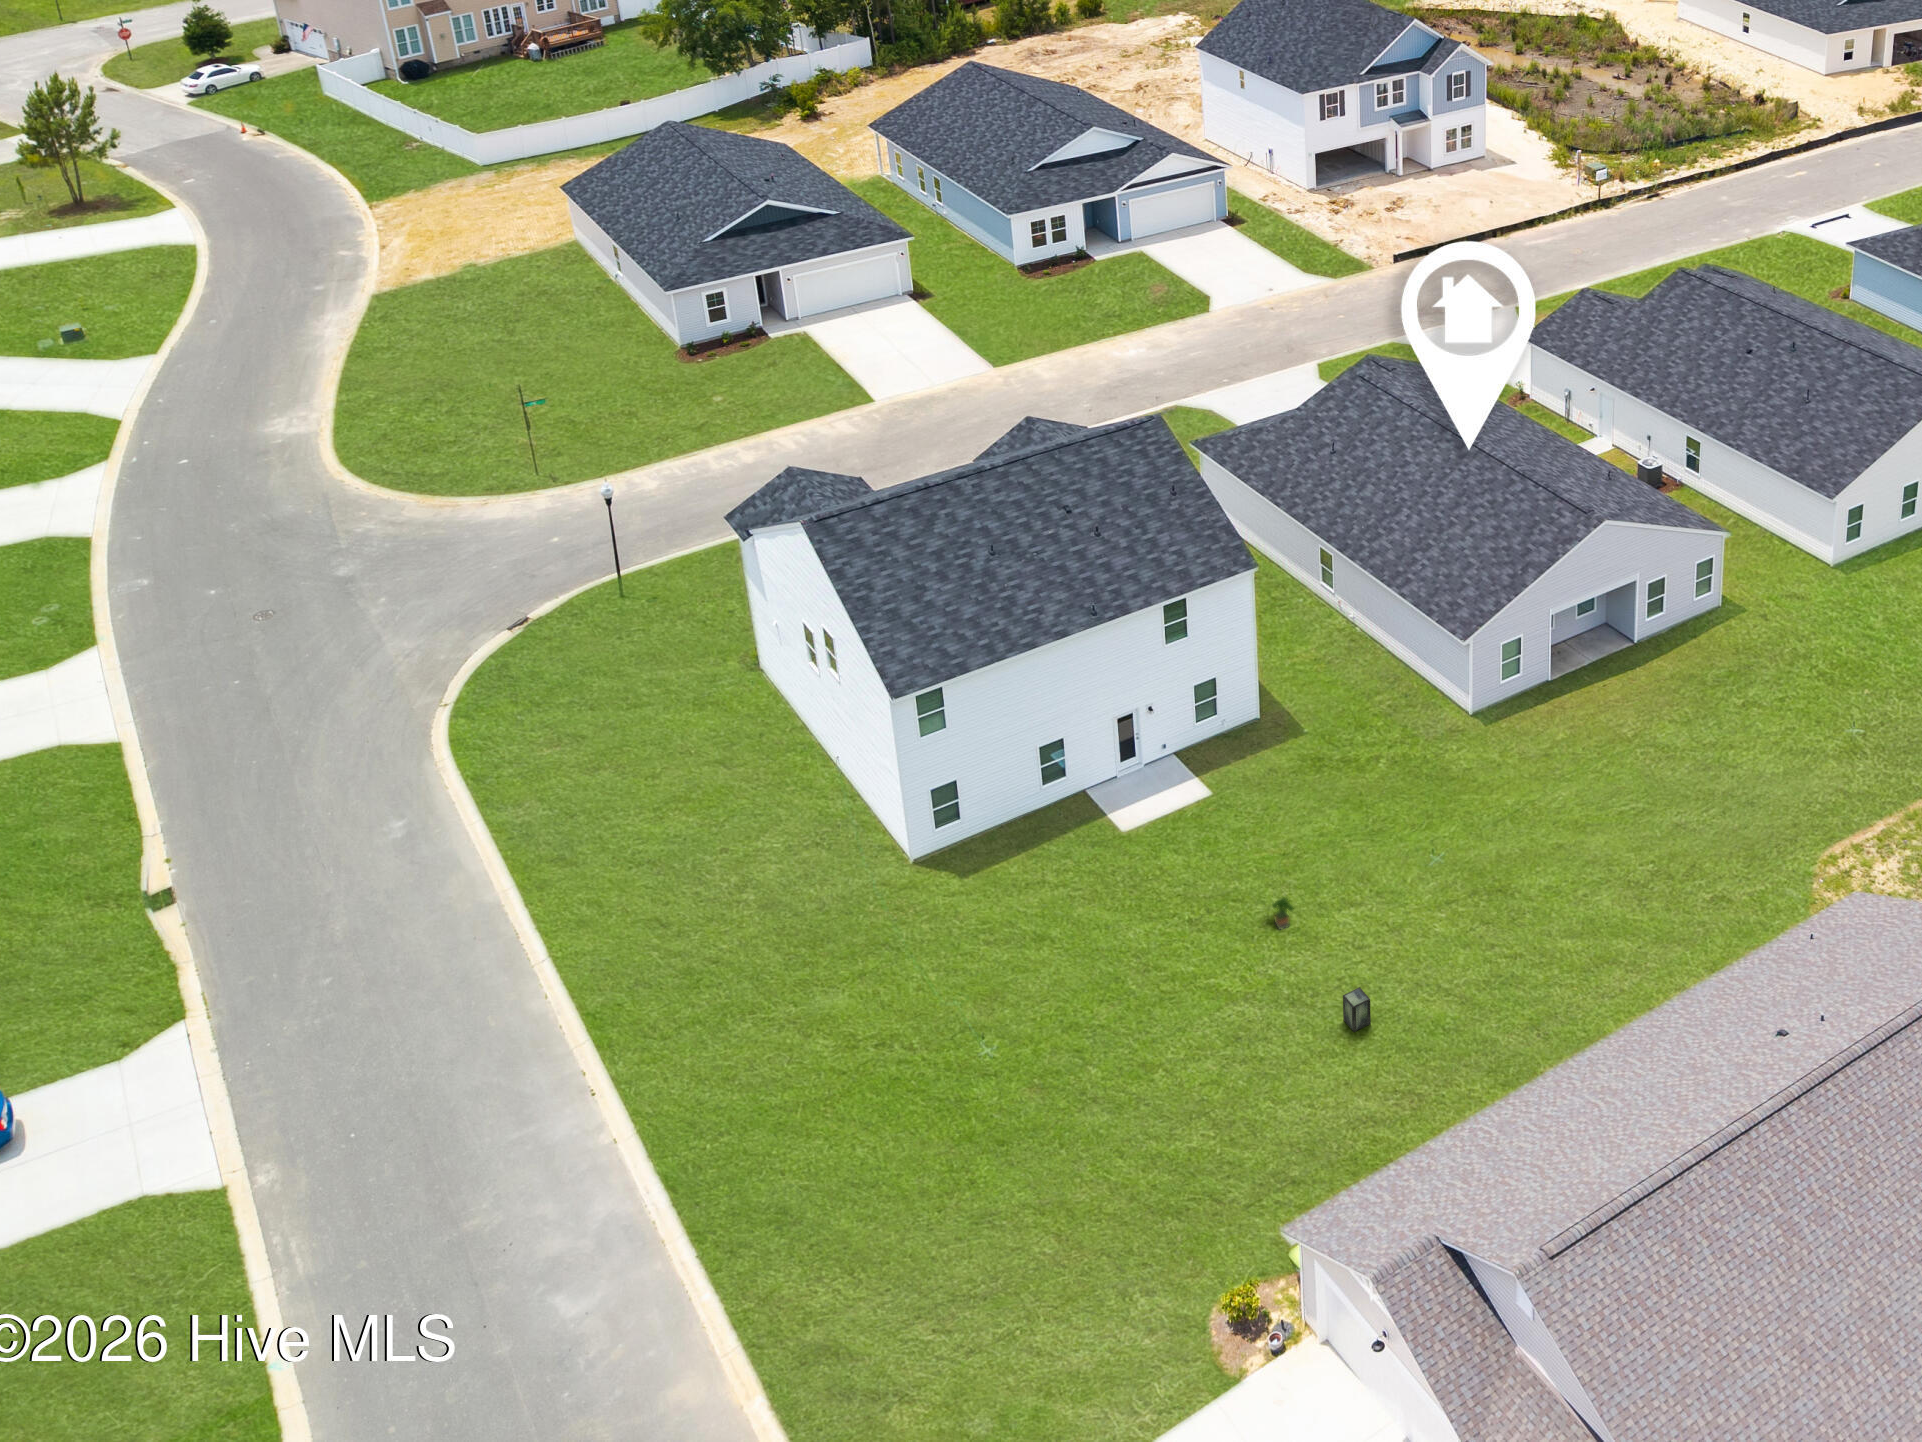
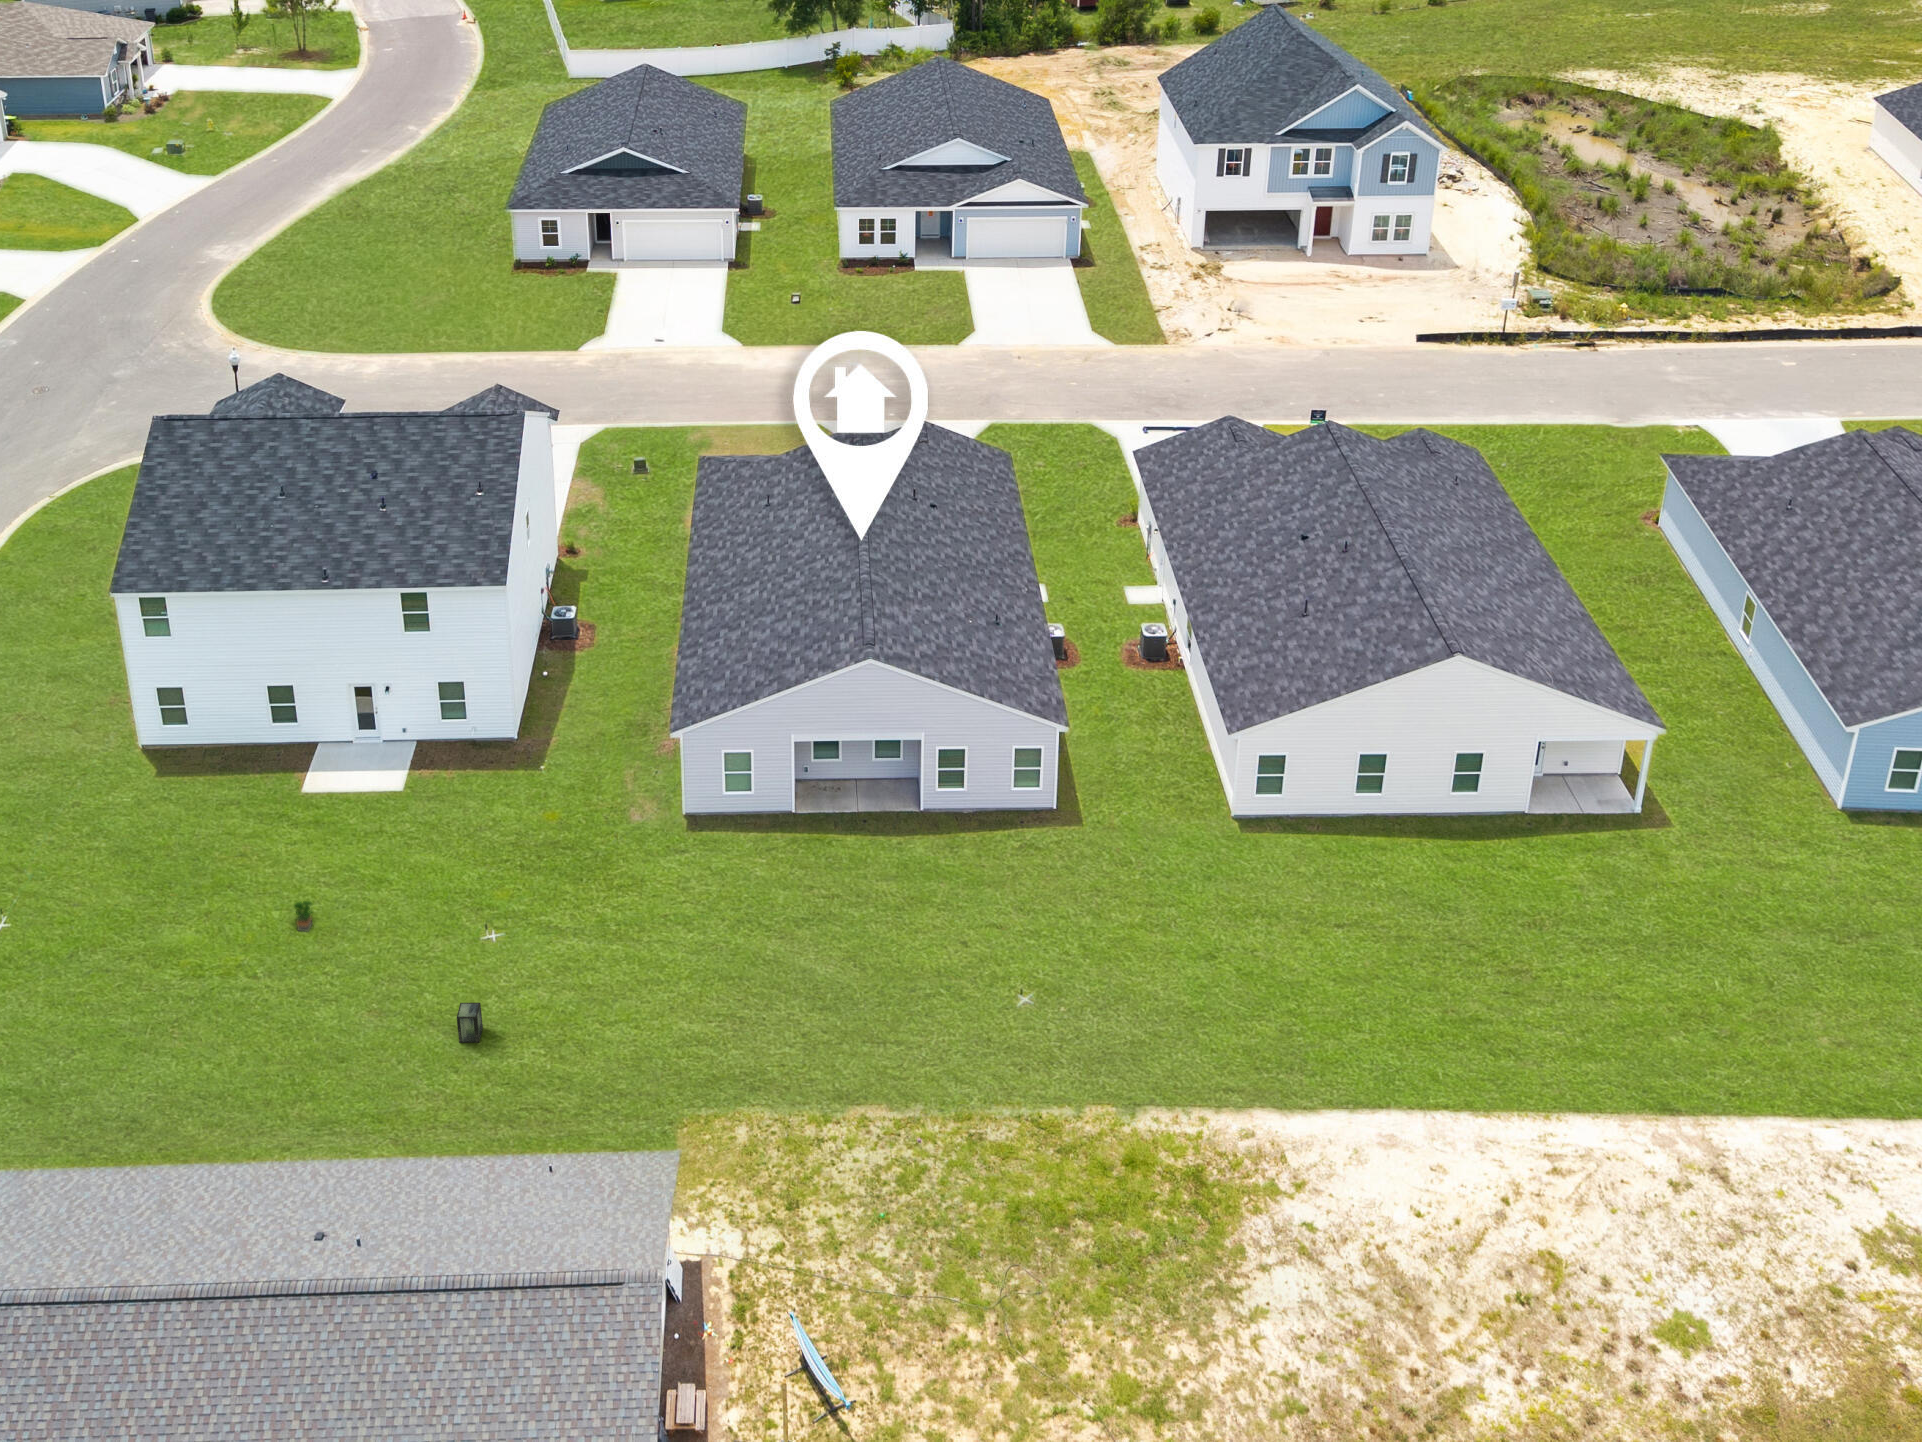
storage box: present [1343,987,1371,1032] -> present [457,1003,483,1043]

